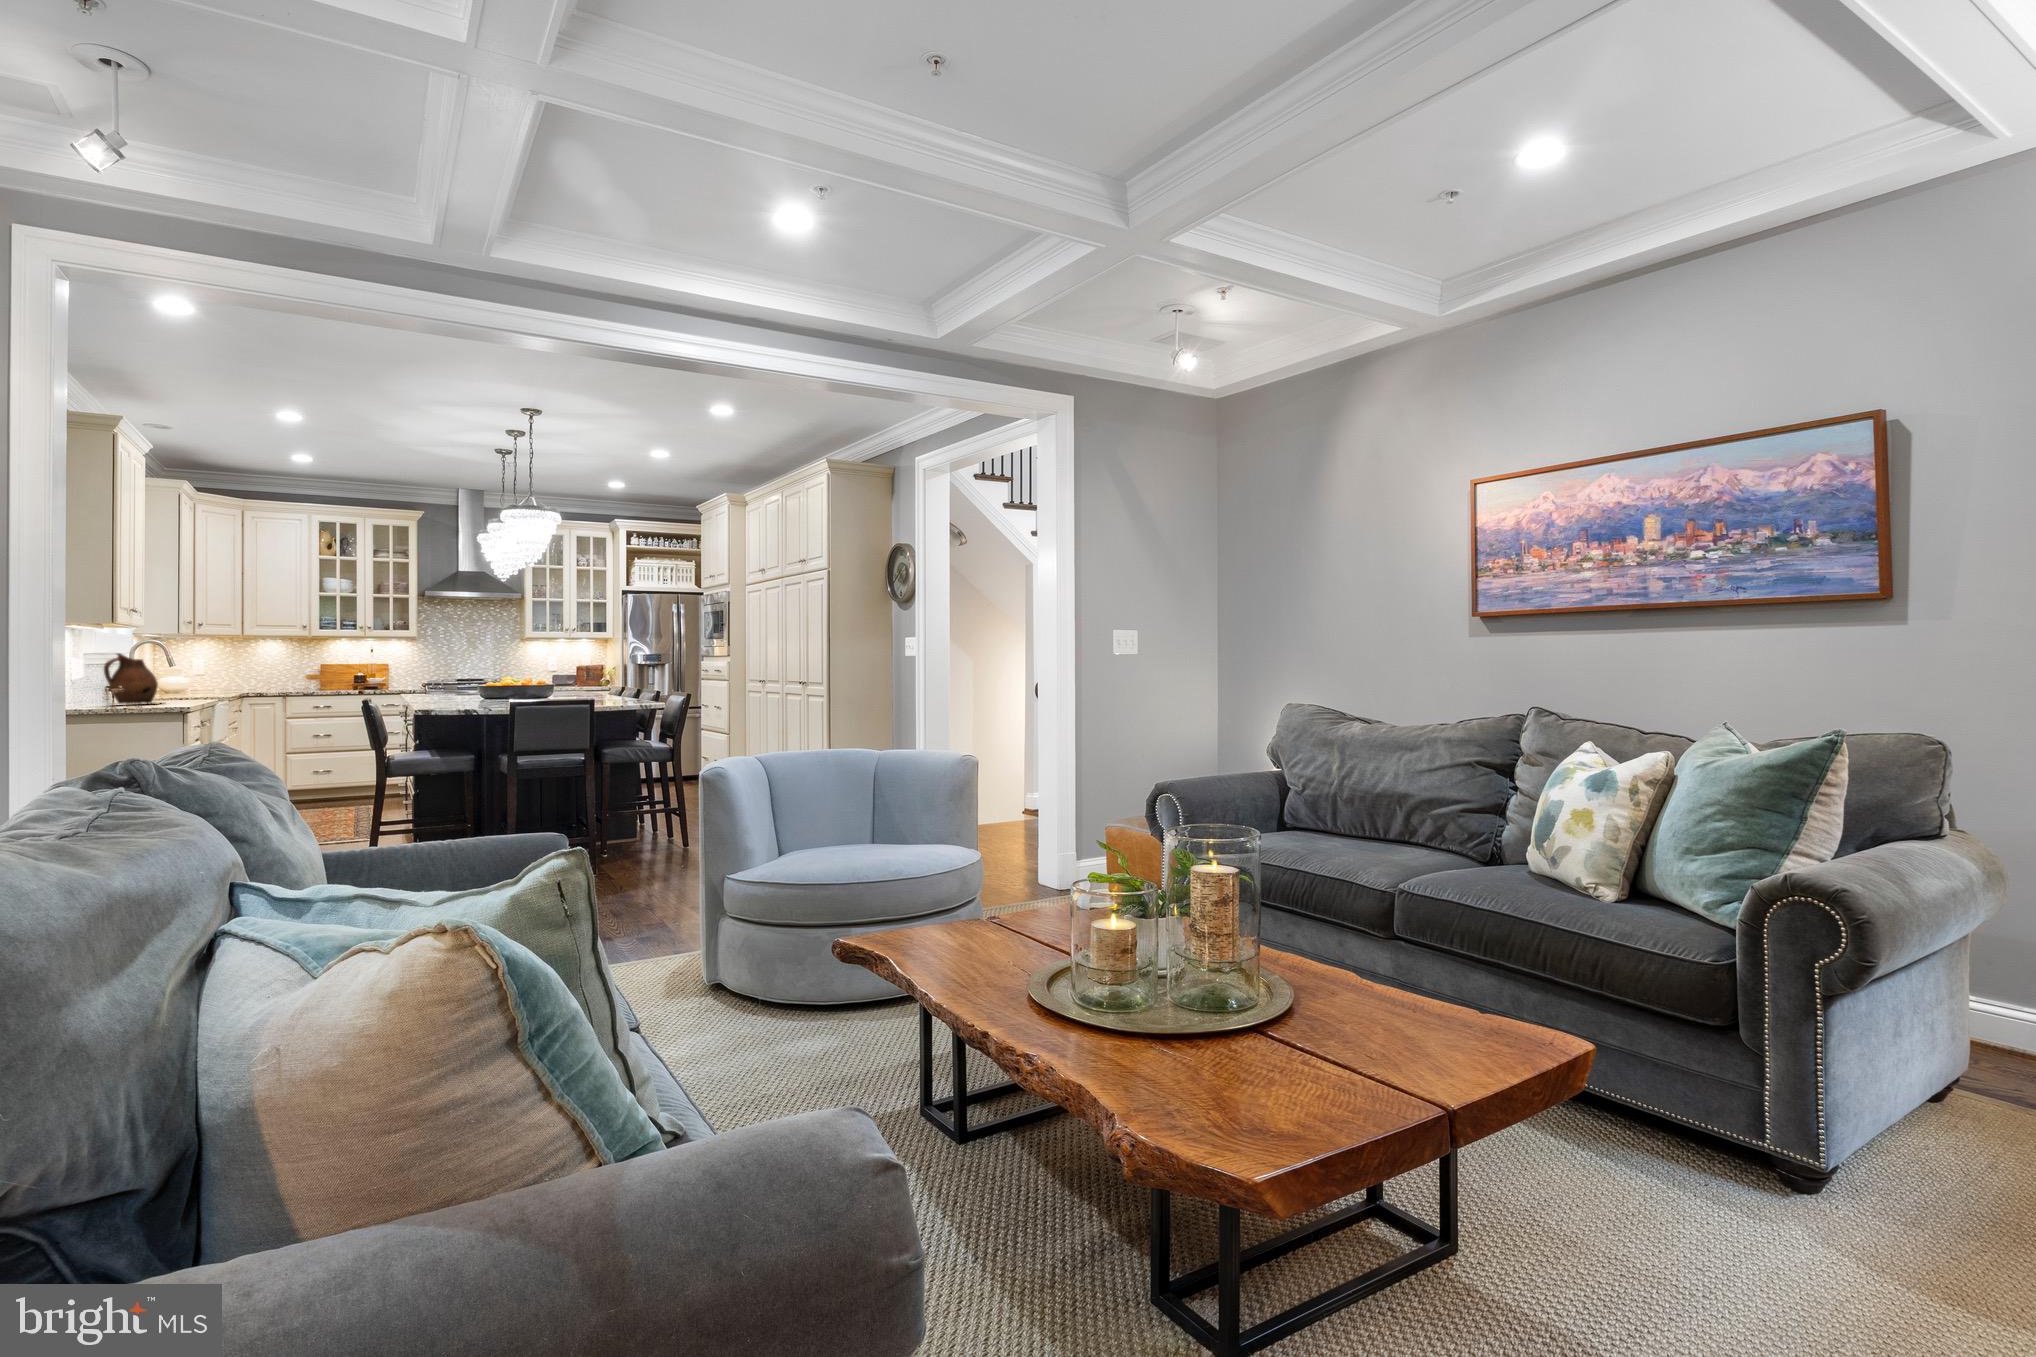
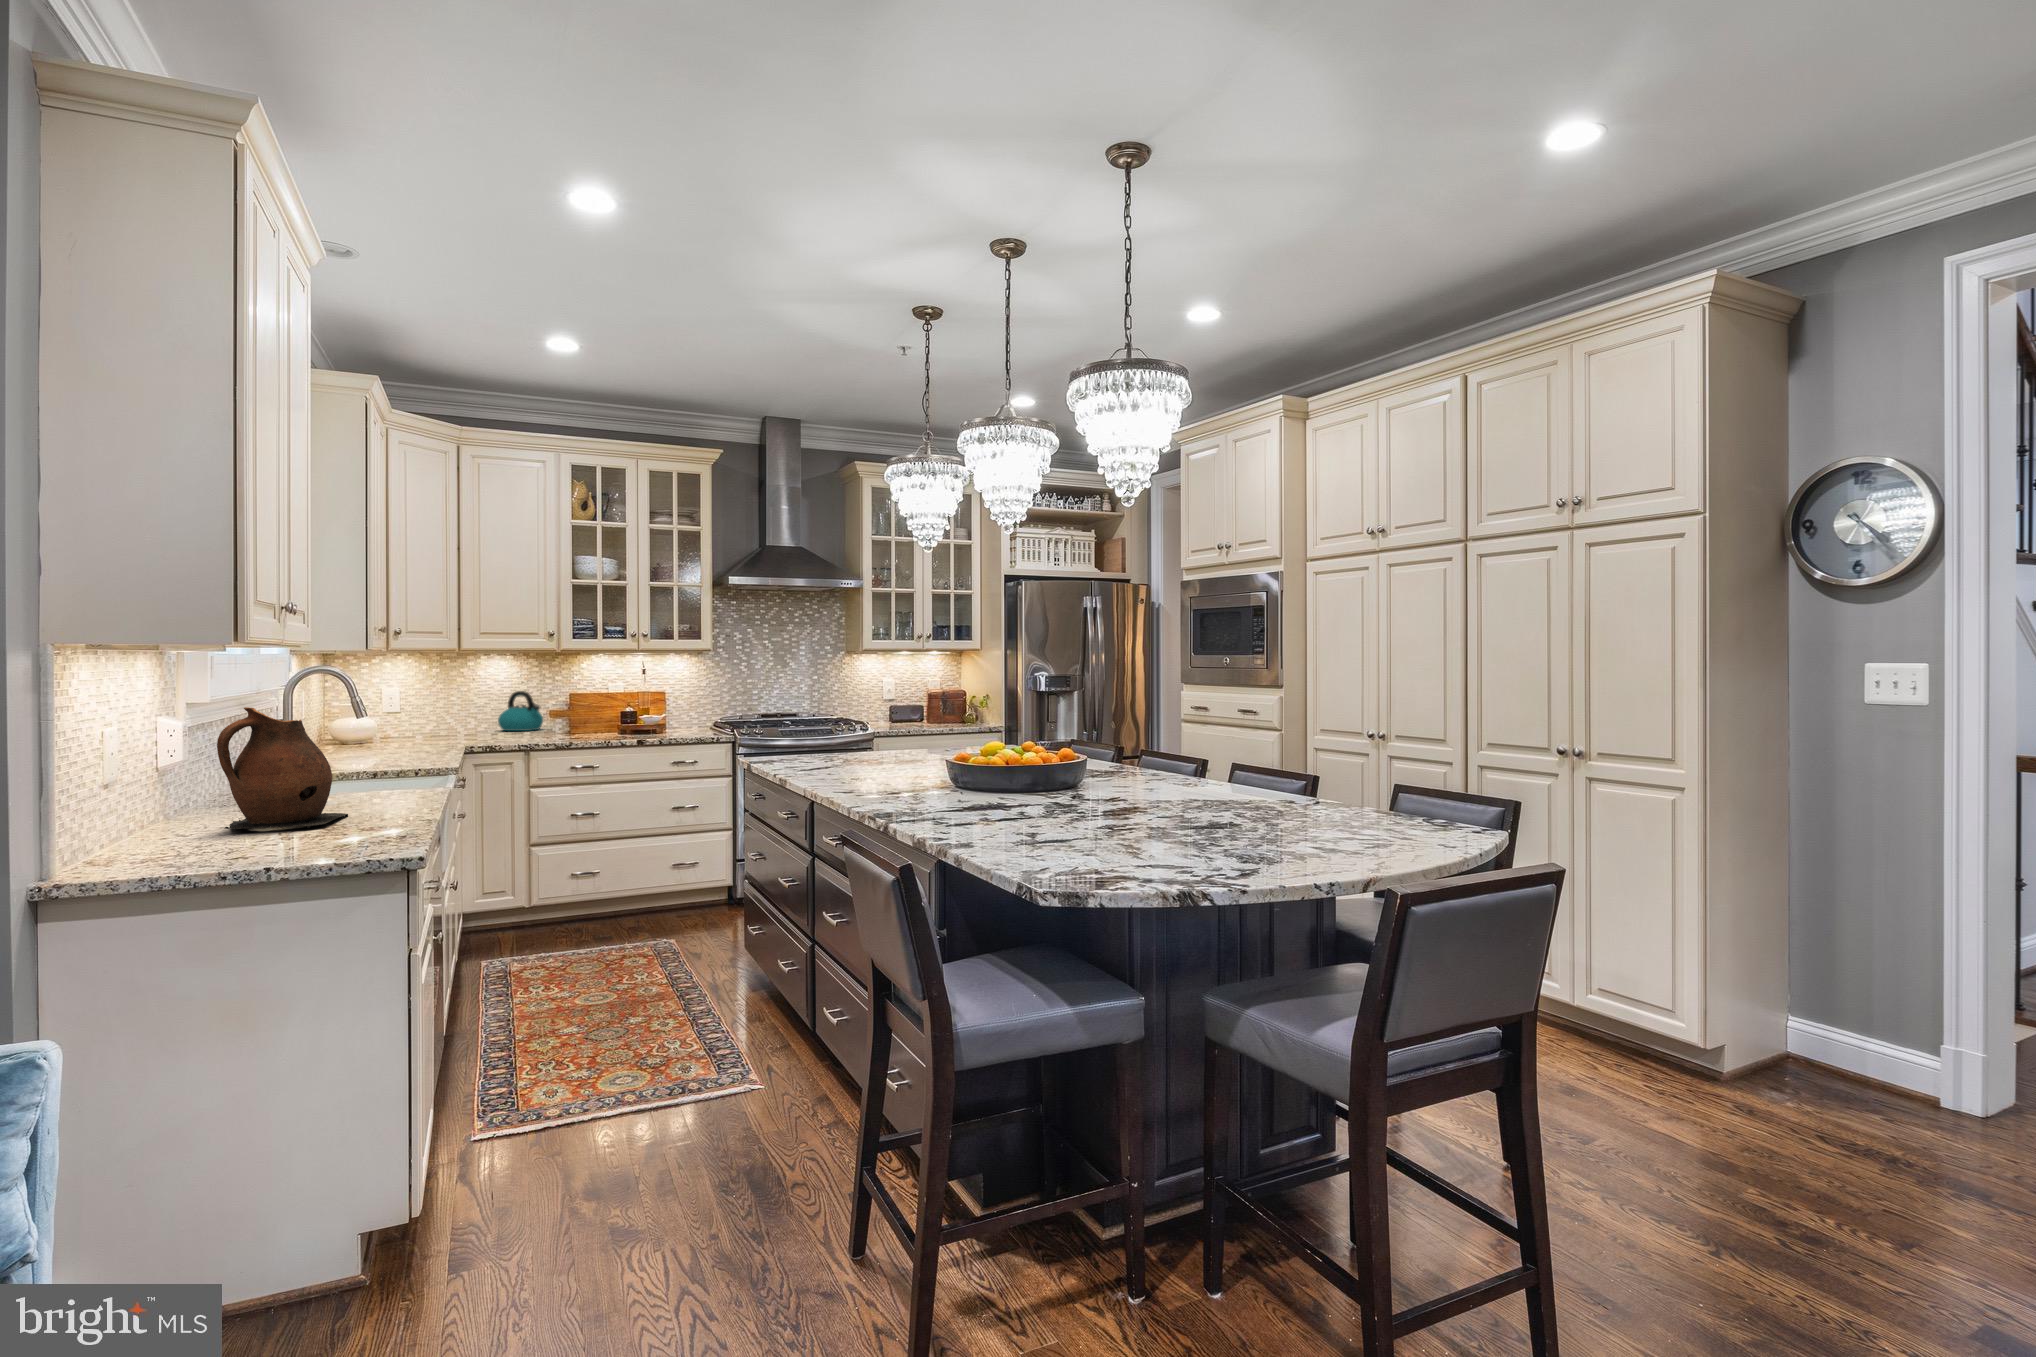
kettle: none [270,662,302,687] -> present [498,691,543,731]

